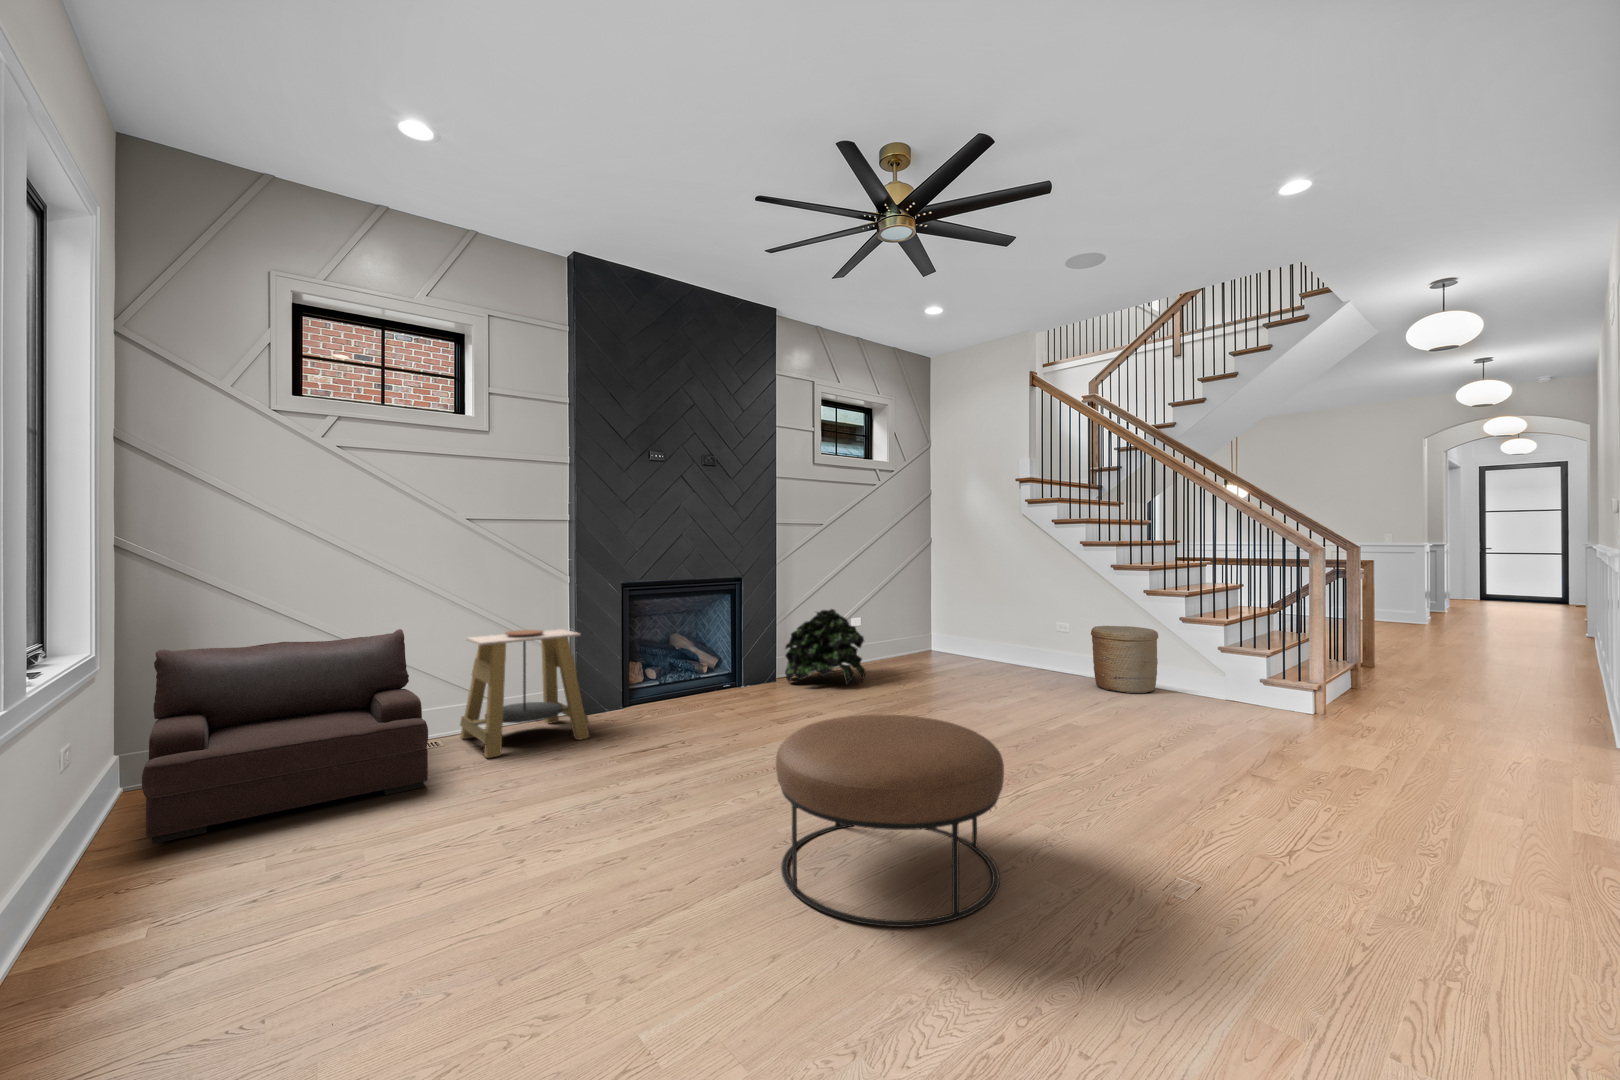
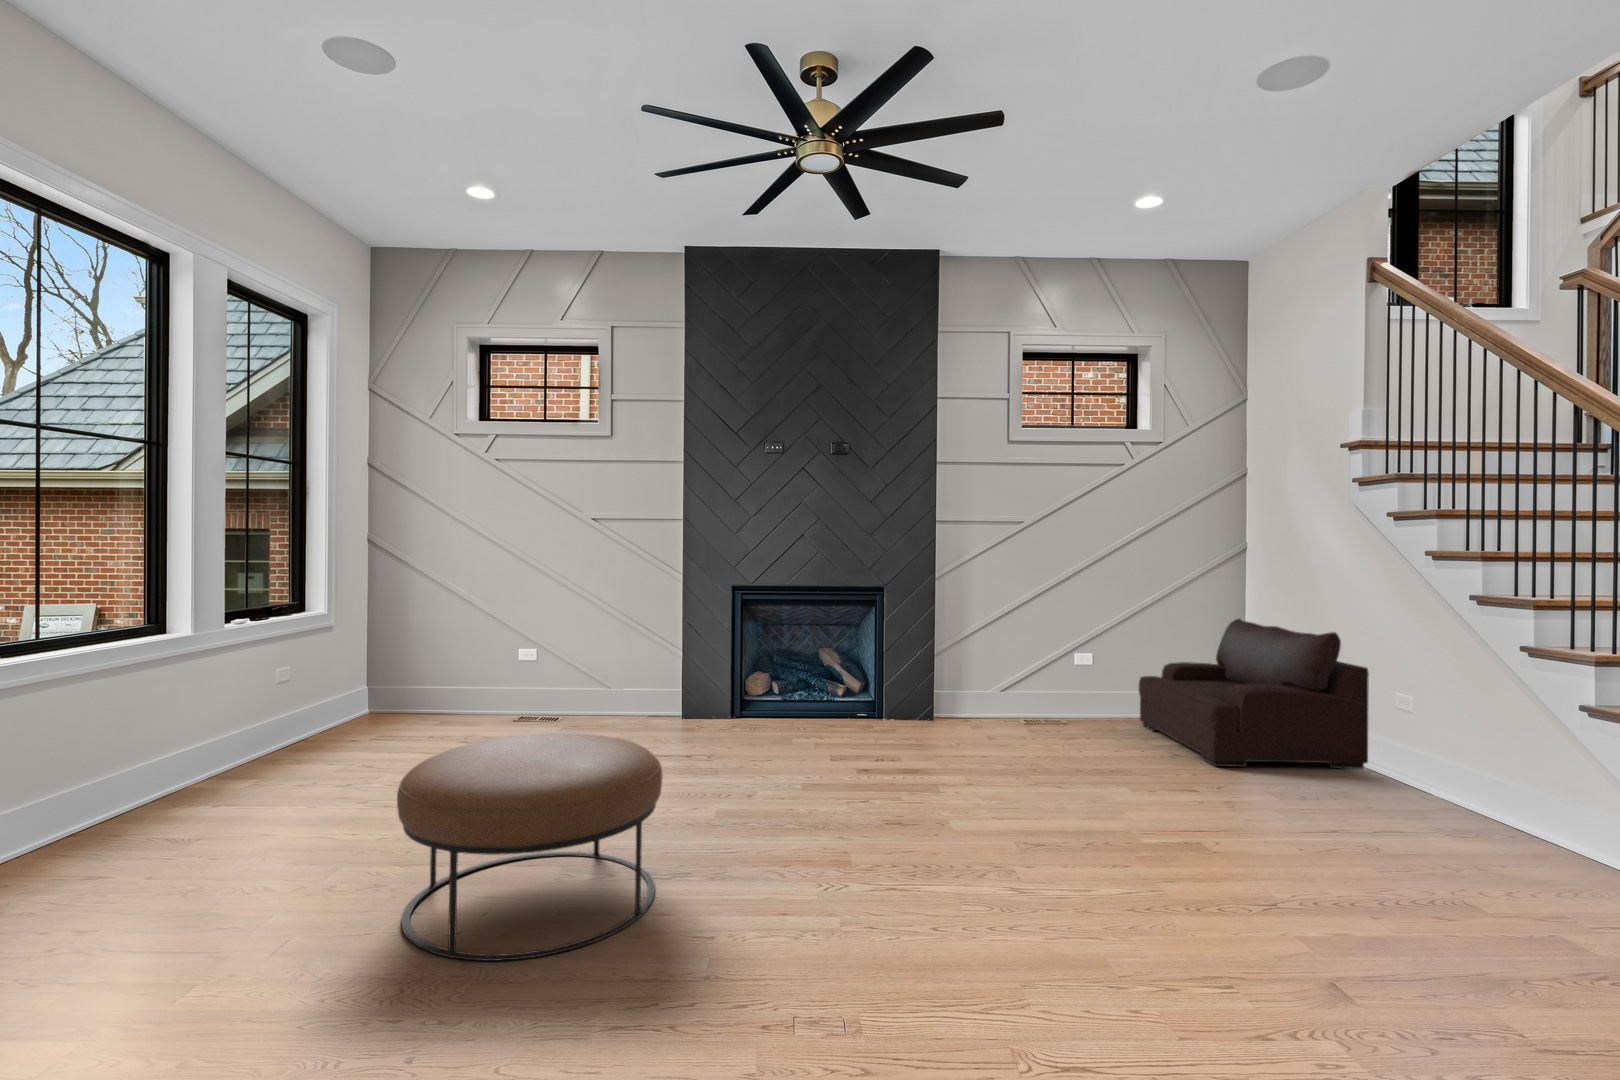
potted plant: present [785,609,865,684] -> none [922,634,1041,735]
woven basket: present [1091,626,1158,693] -> none [1377,707,1527,849]
armchair: present [142,629,428,844] -> present [1139,619,1369,769]
side table: present [460,630,589,758] -> none [548,623,660,733]

